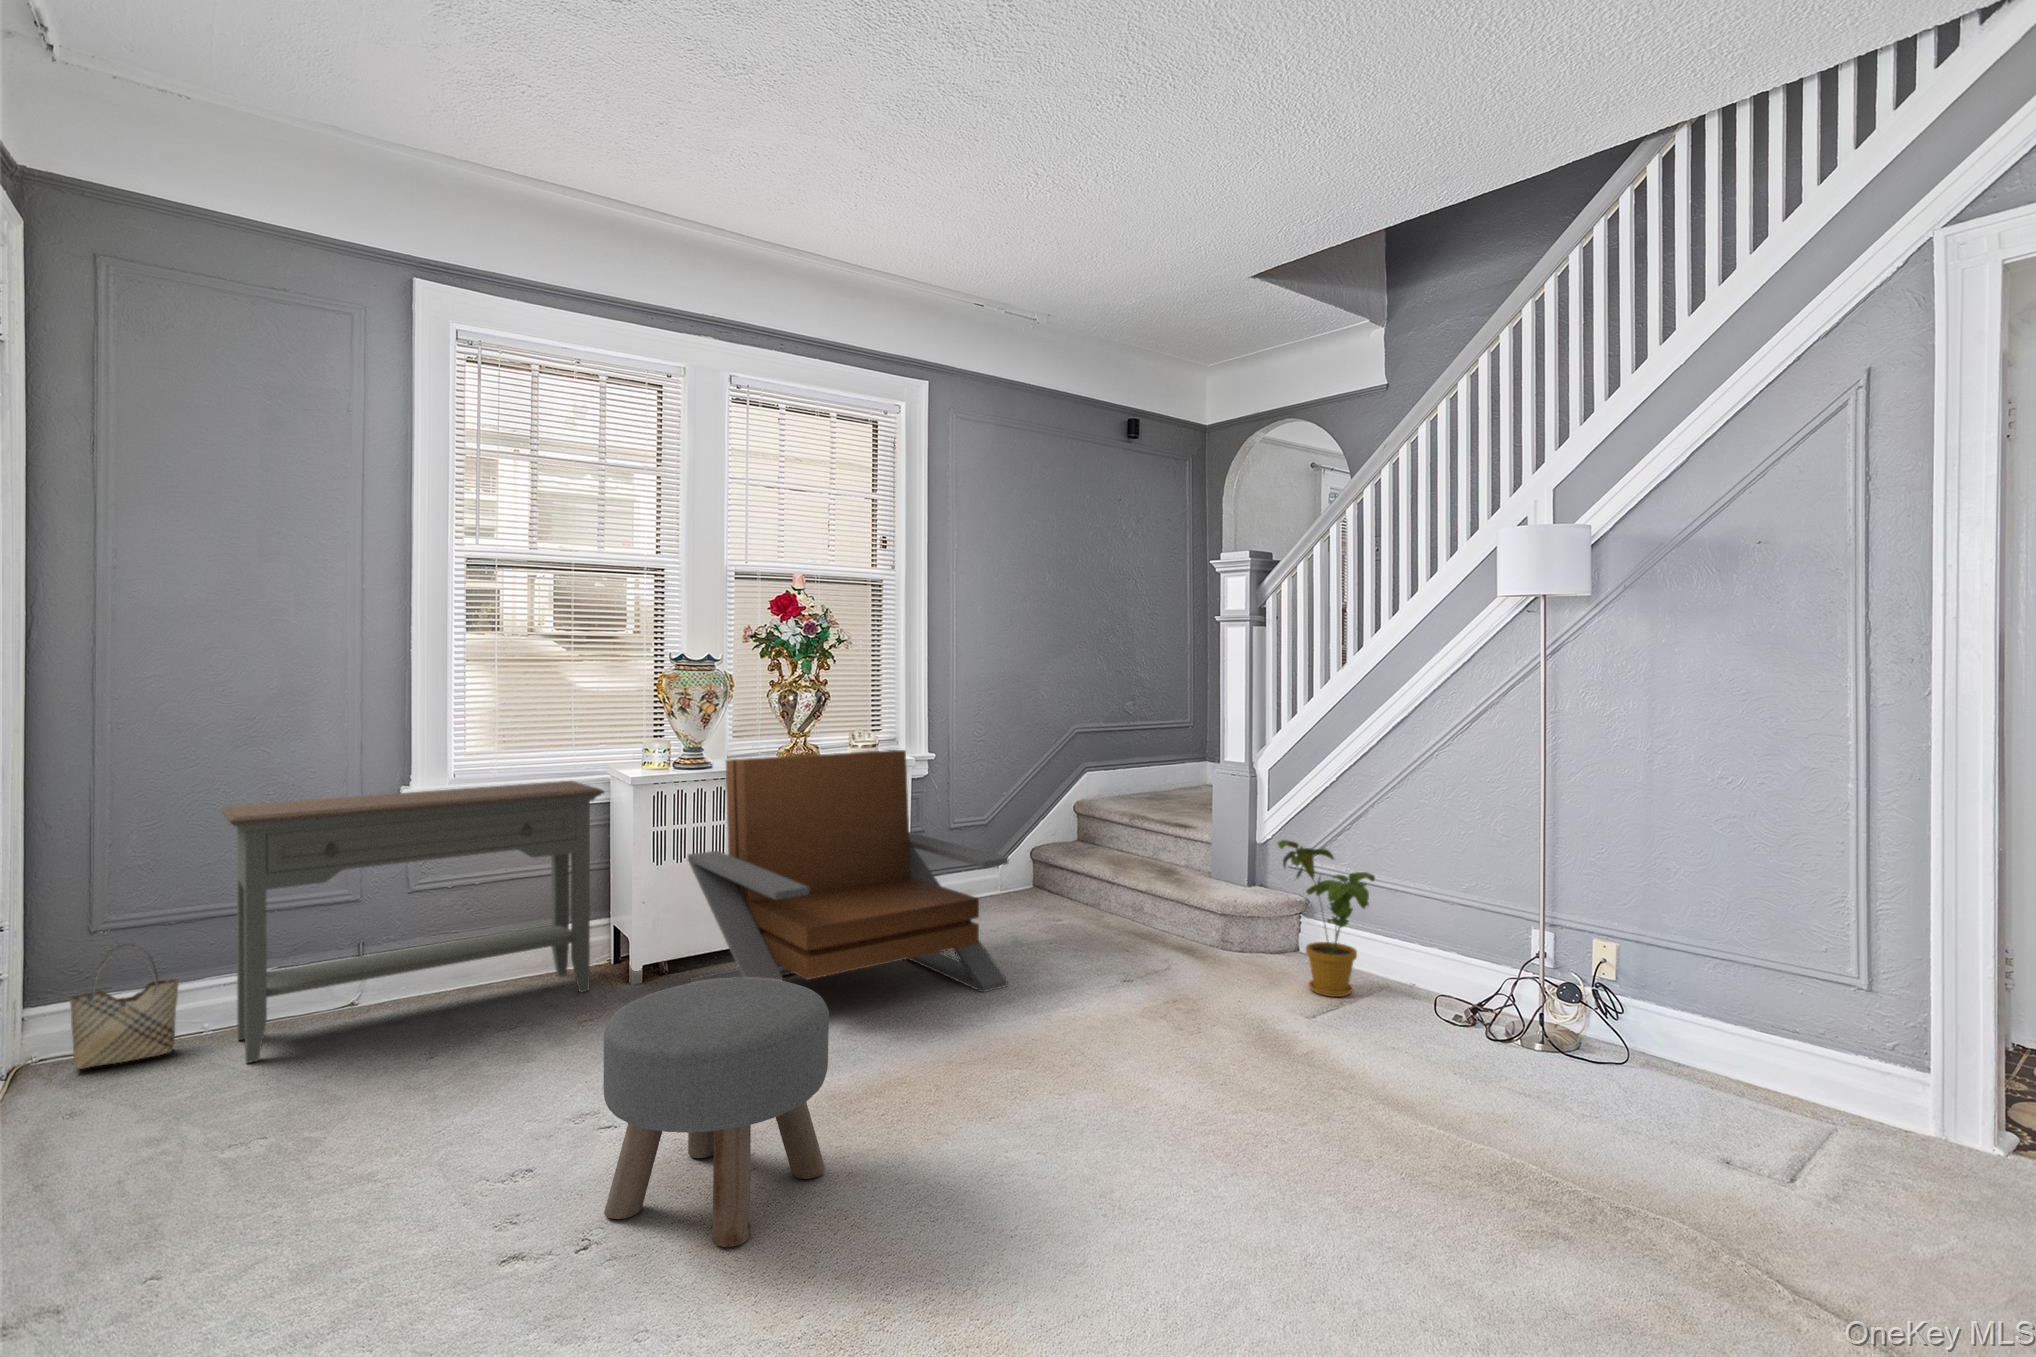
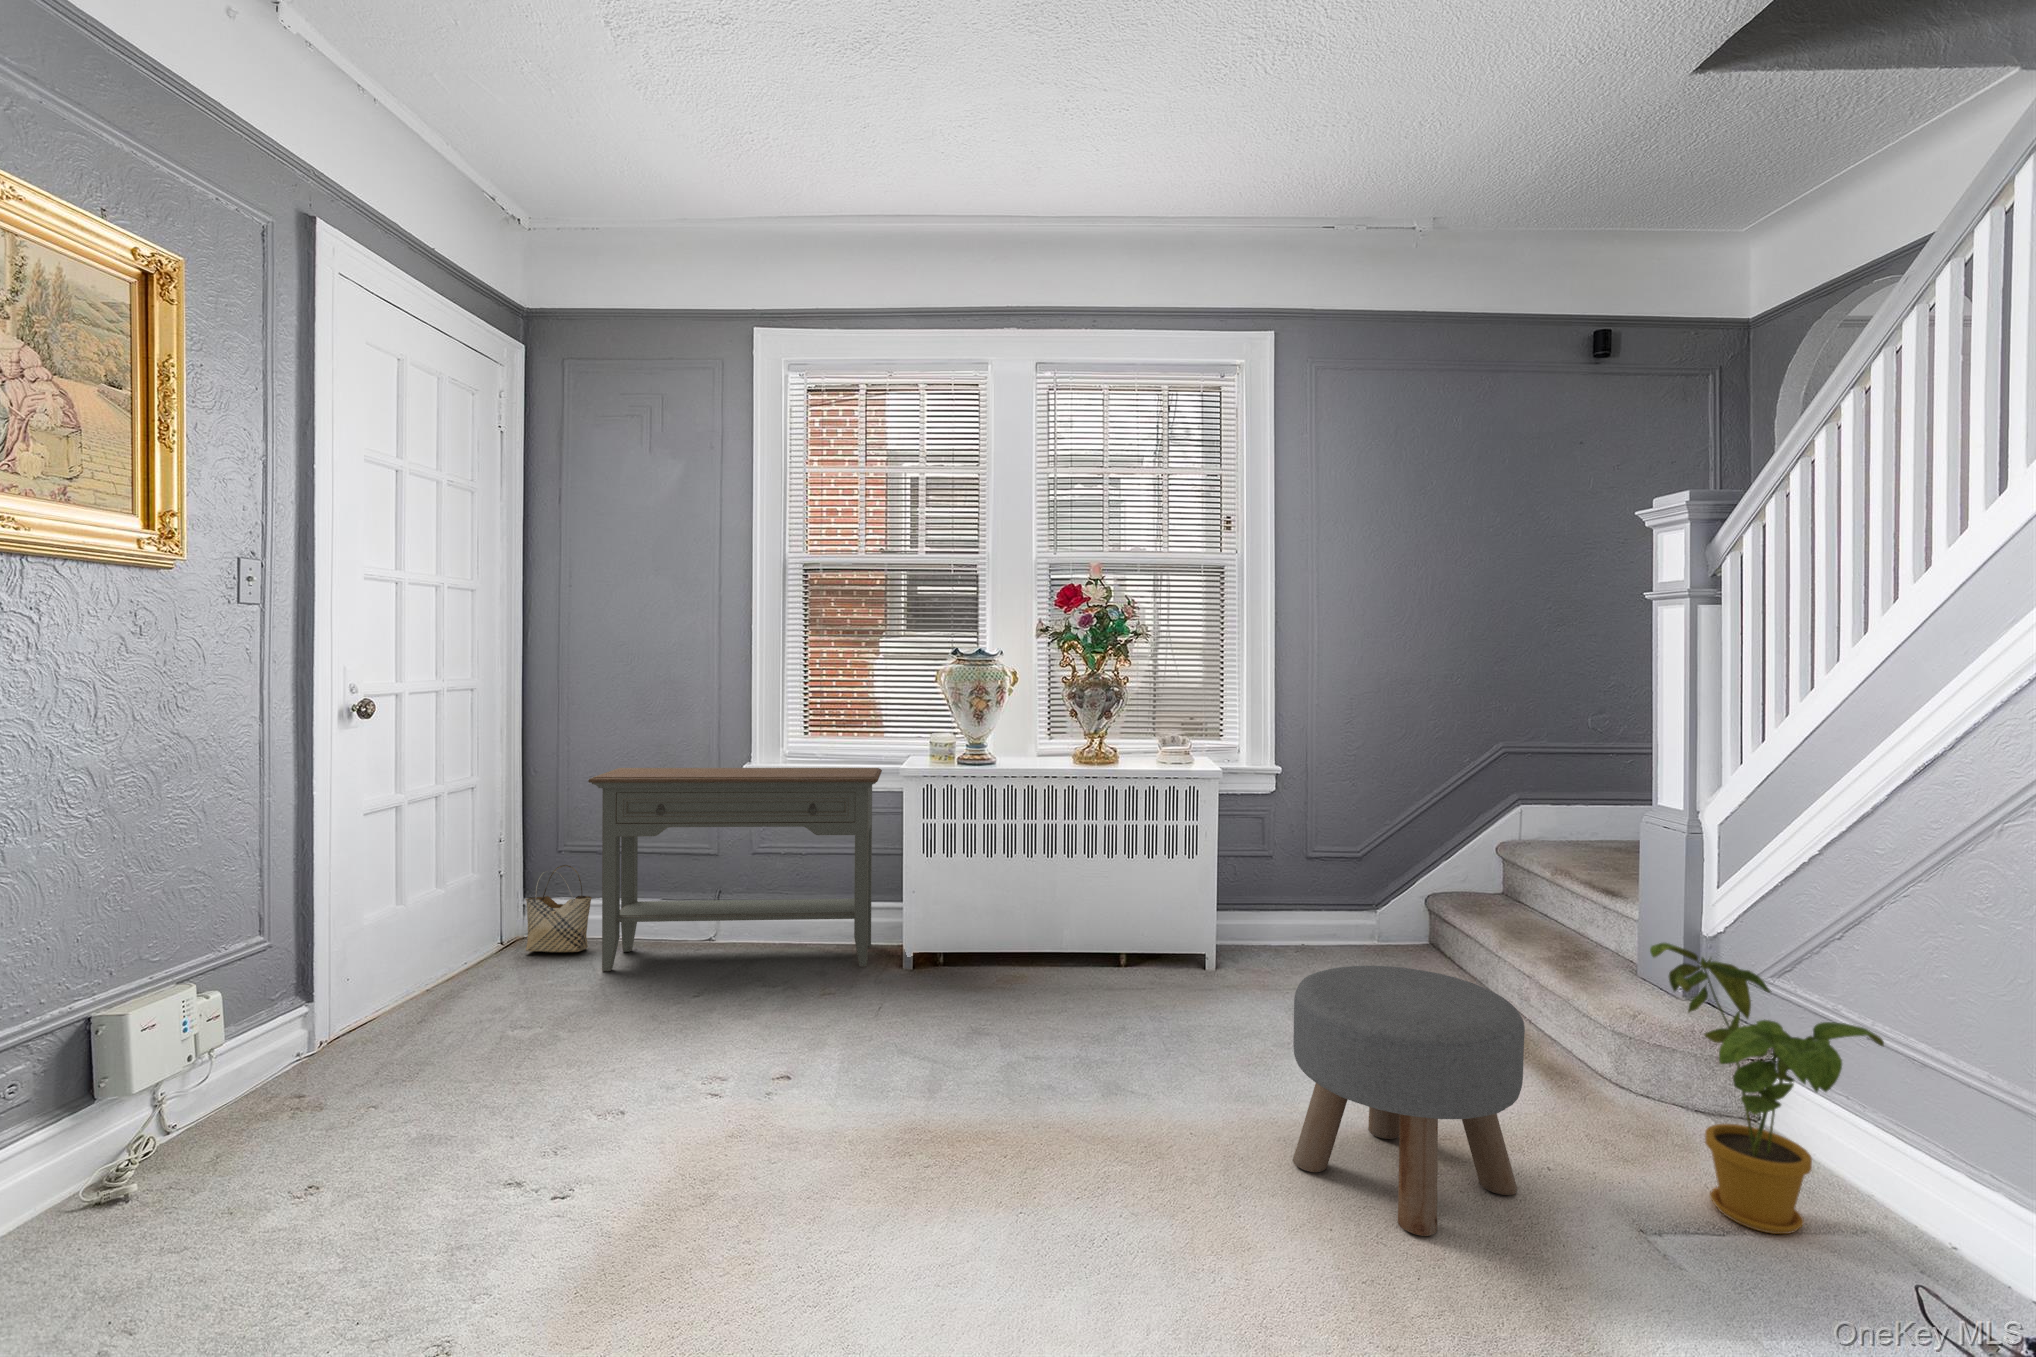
lounge chair: present [688,750,1008,992] -> none [931,757,1247,1064]
ottoman: present [603,978,829,1247] -> present [1293,966,1525,1236]

